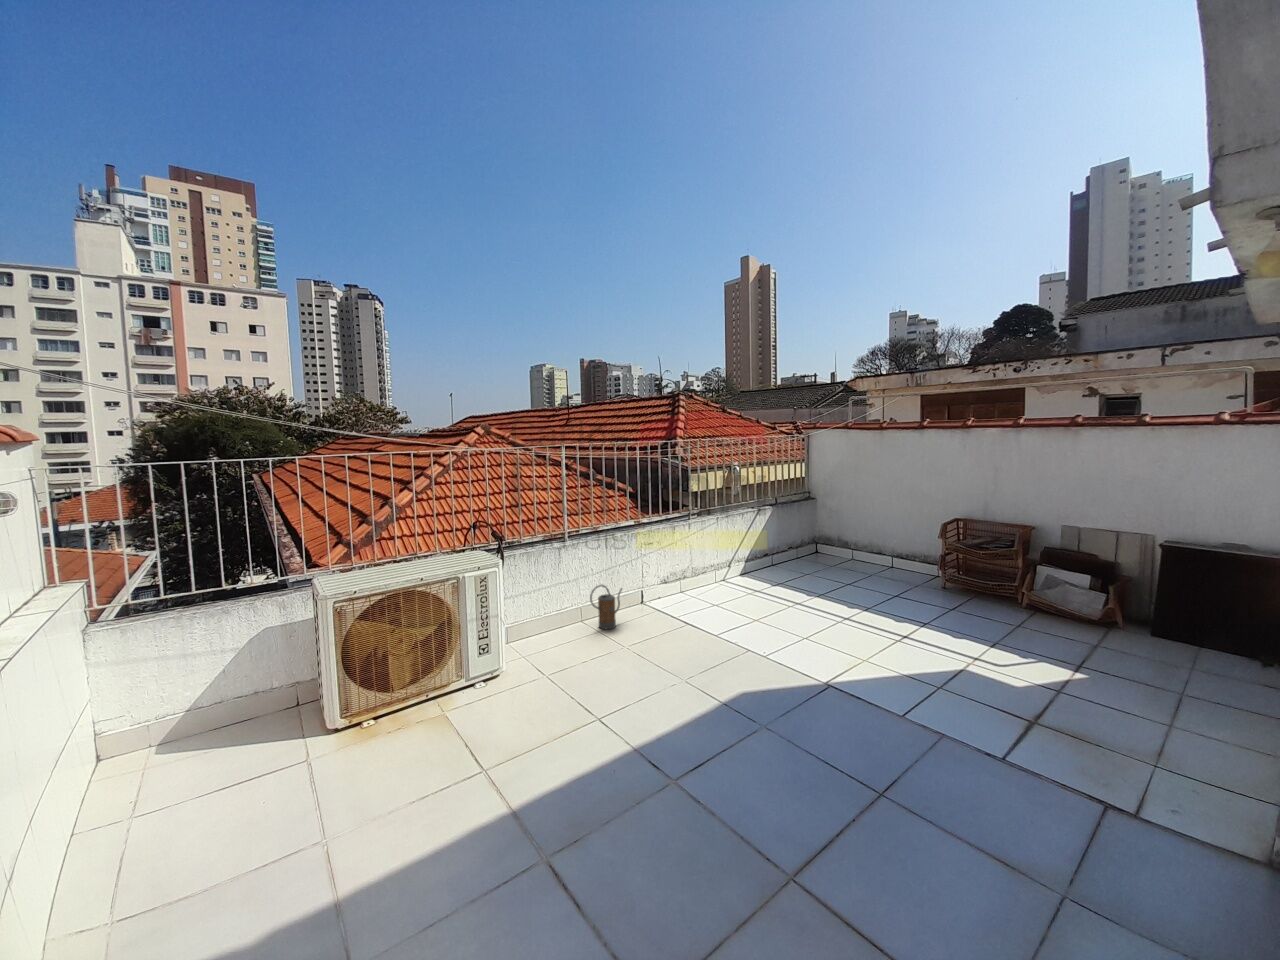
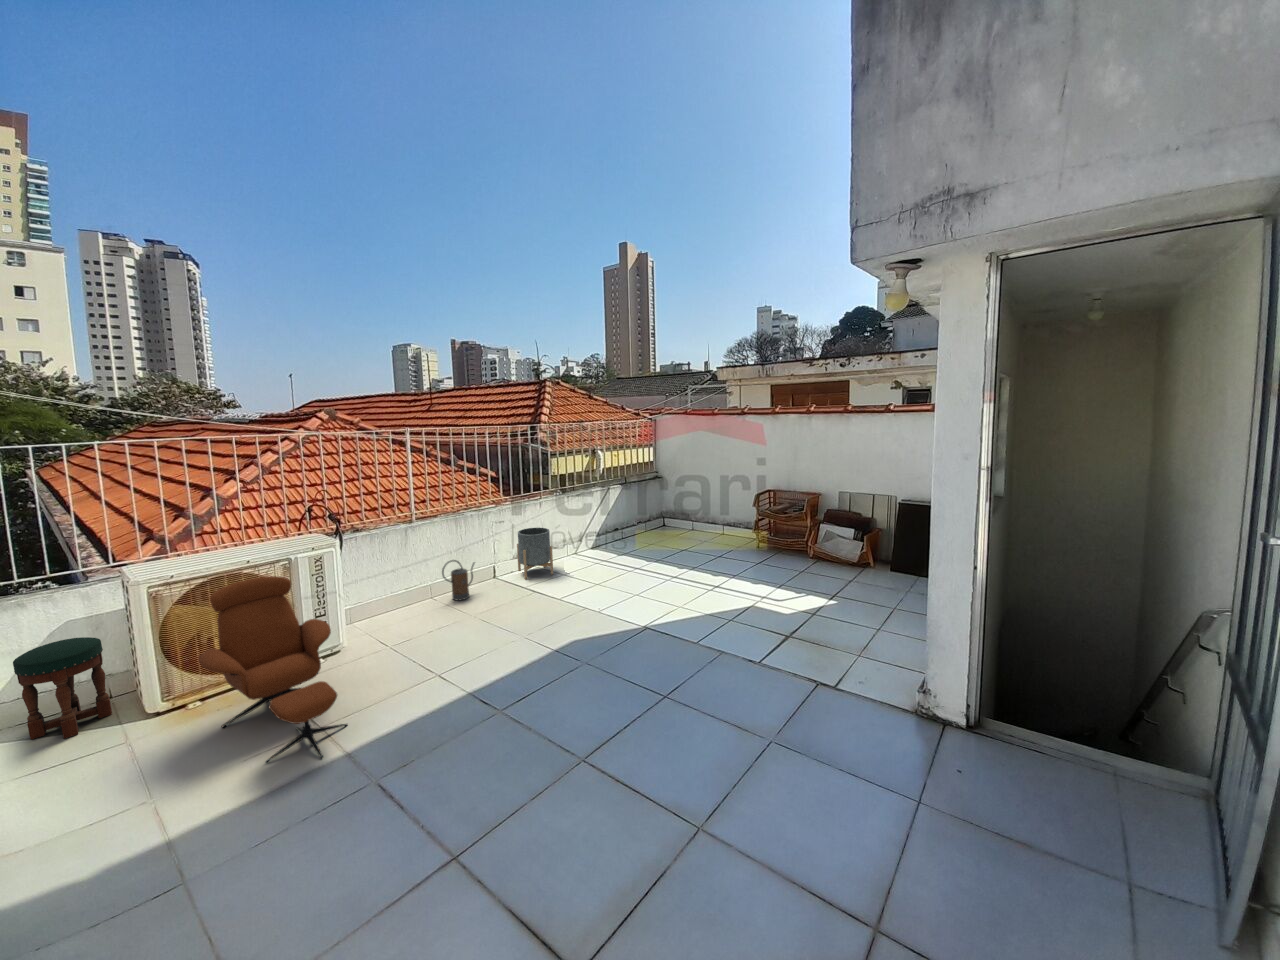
planter: none [662,553,702,610] -> present [517,528,553,579]
lounge chair: none [379,595,519,805] -> present [199,576,347,762]
stool: none [221,645,296,746] -> present [13,637,112,739]

